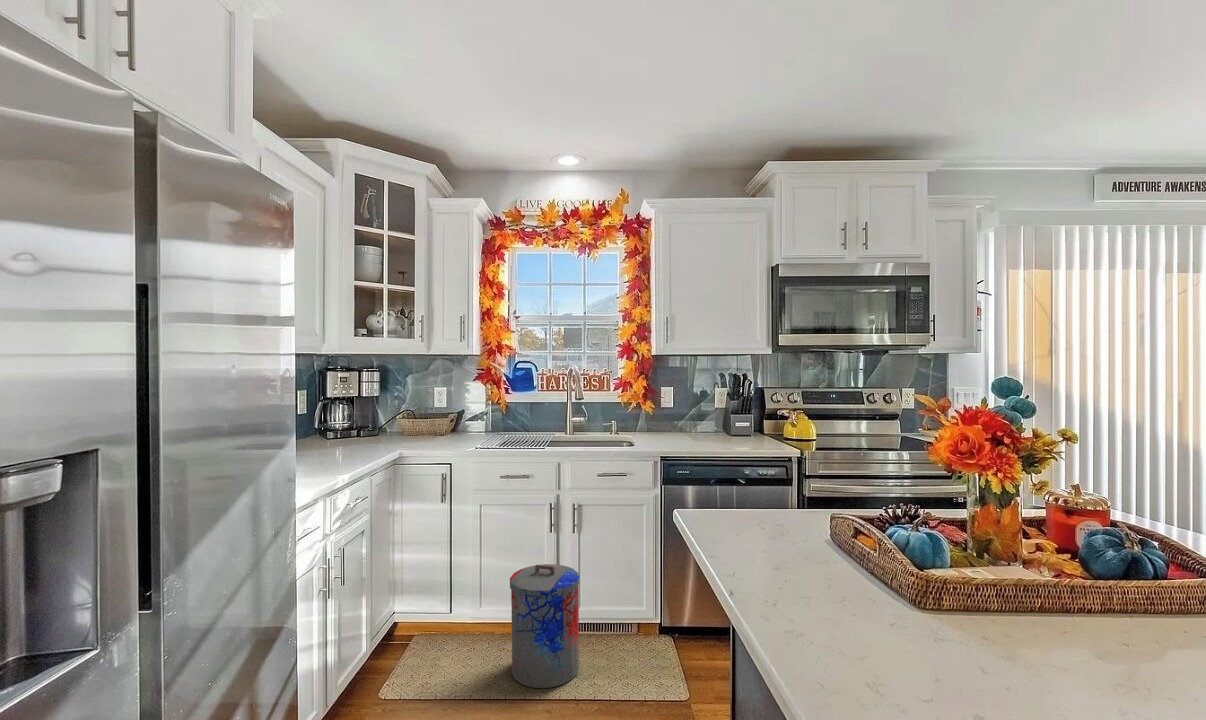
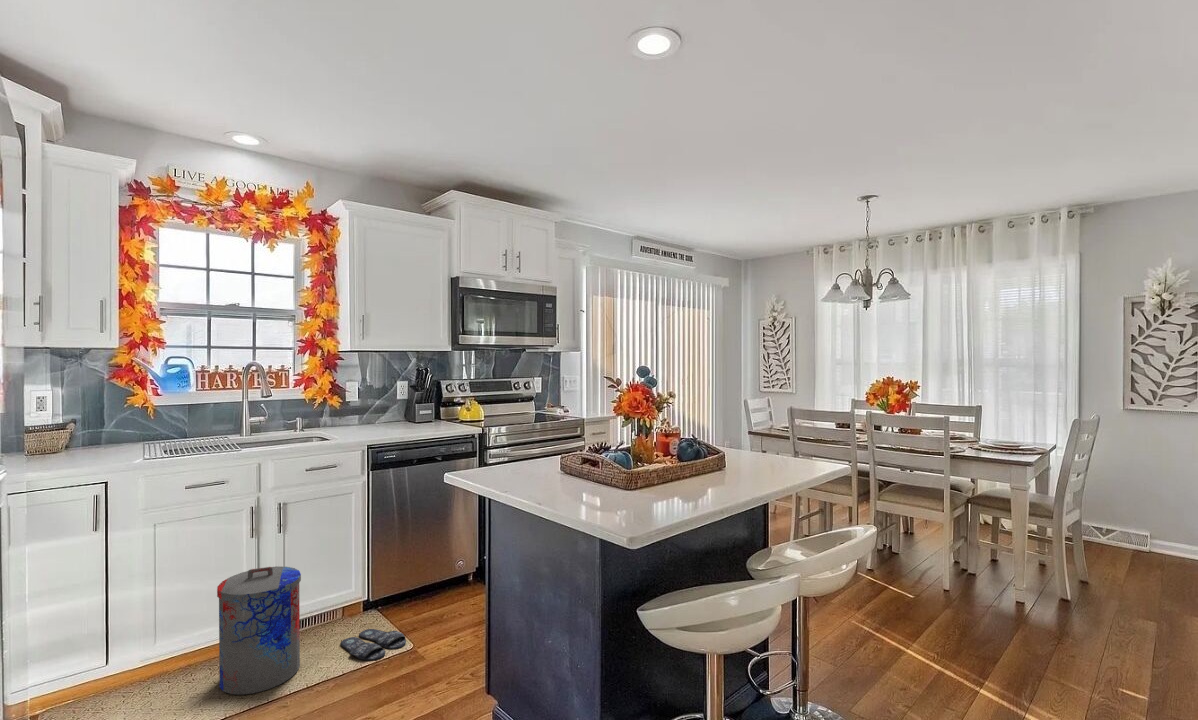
slippers: none [621,656,682,697] -> present [340,629,406,660]

